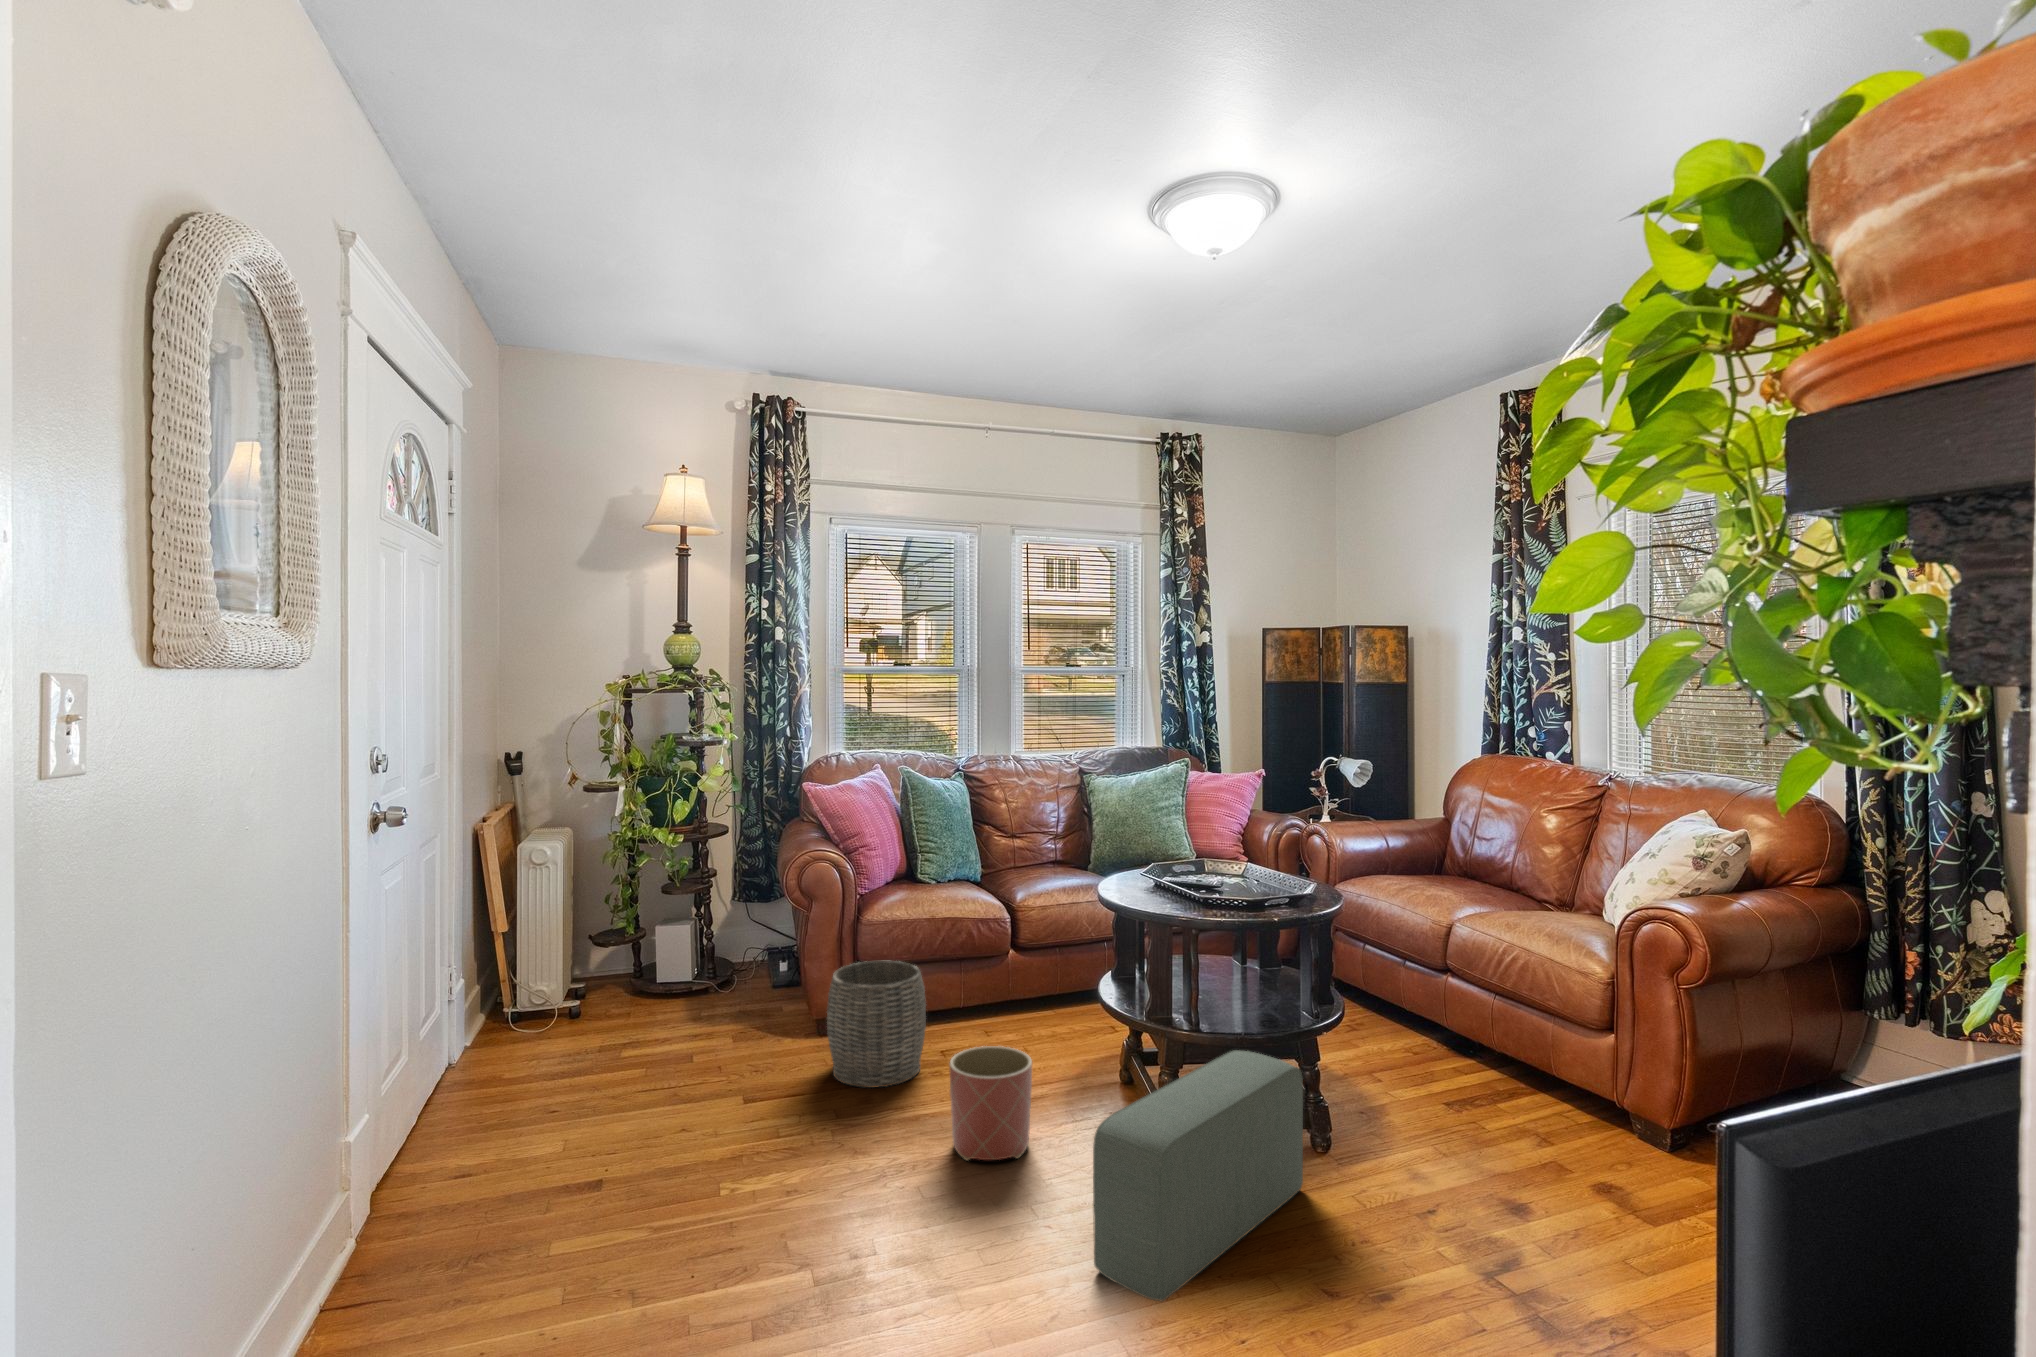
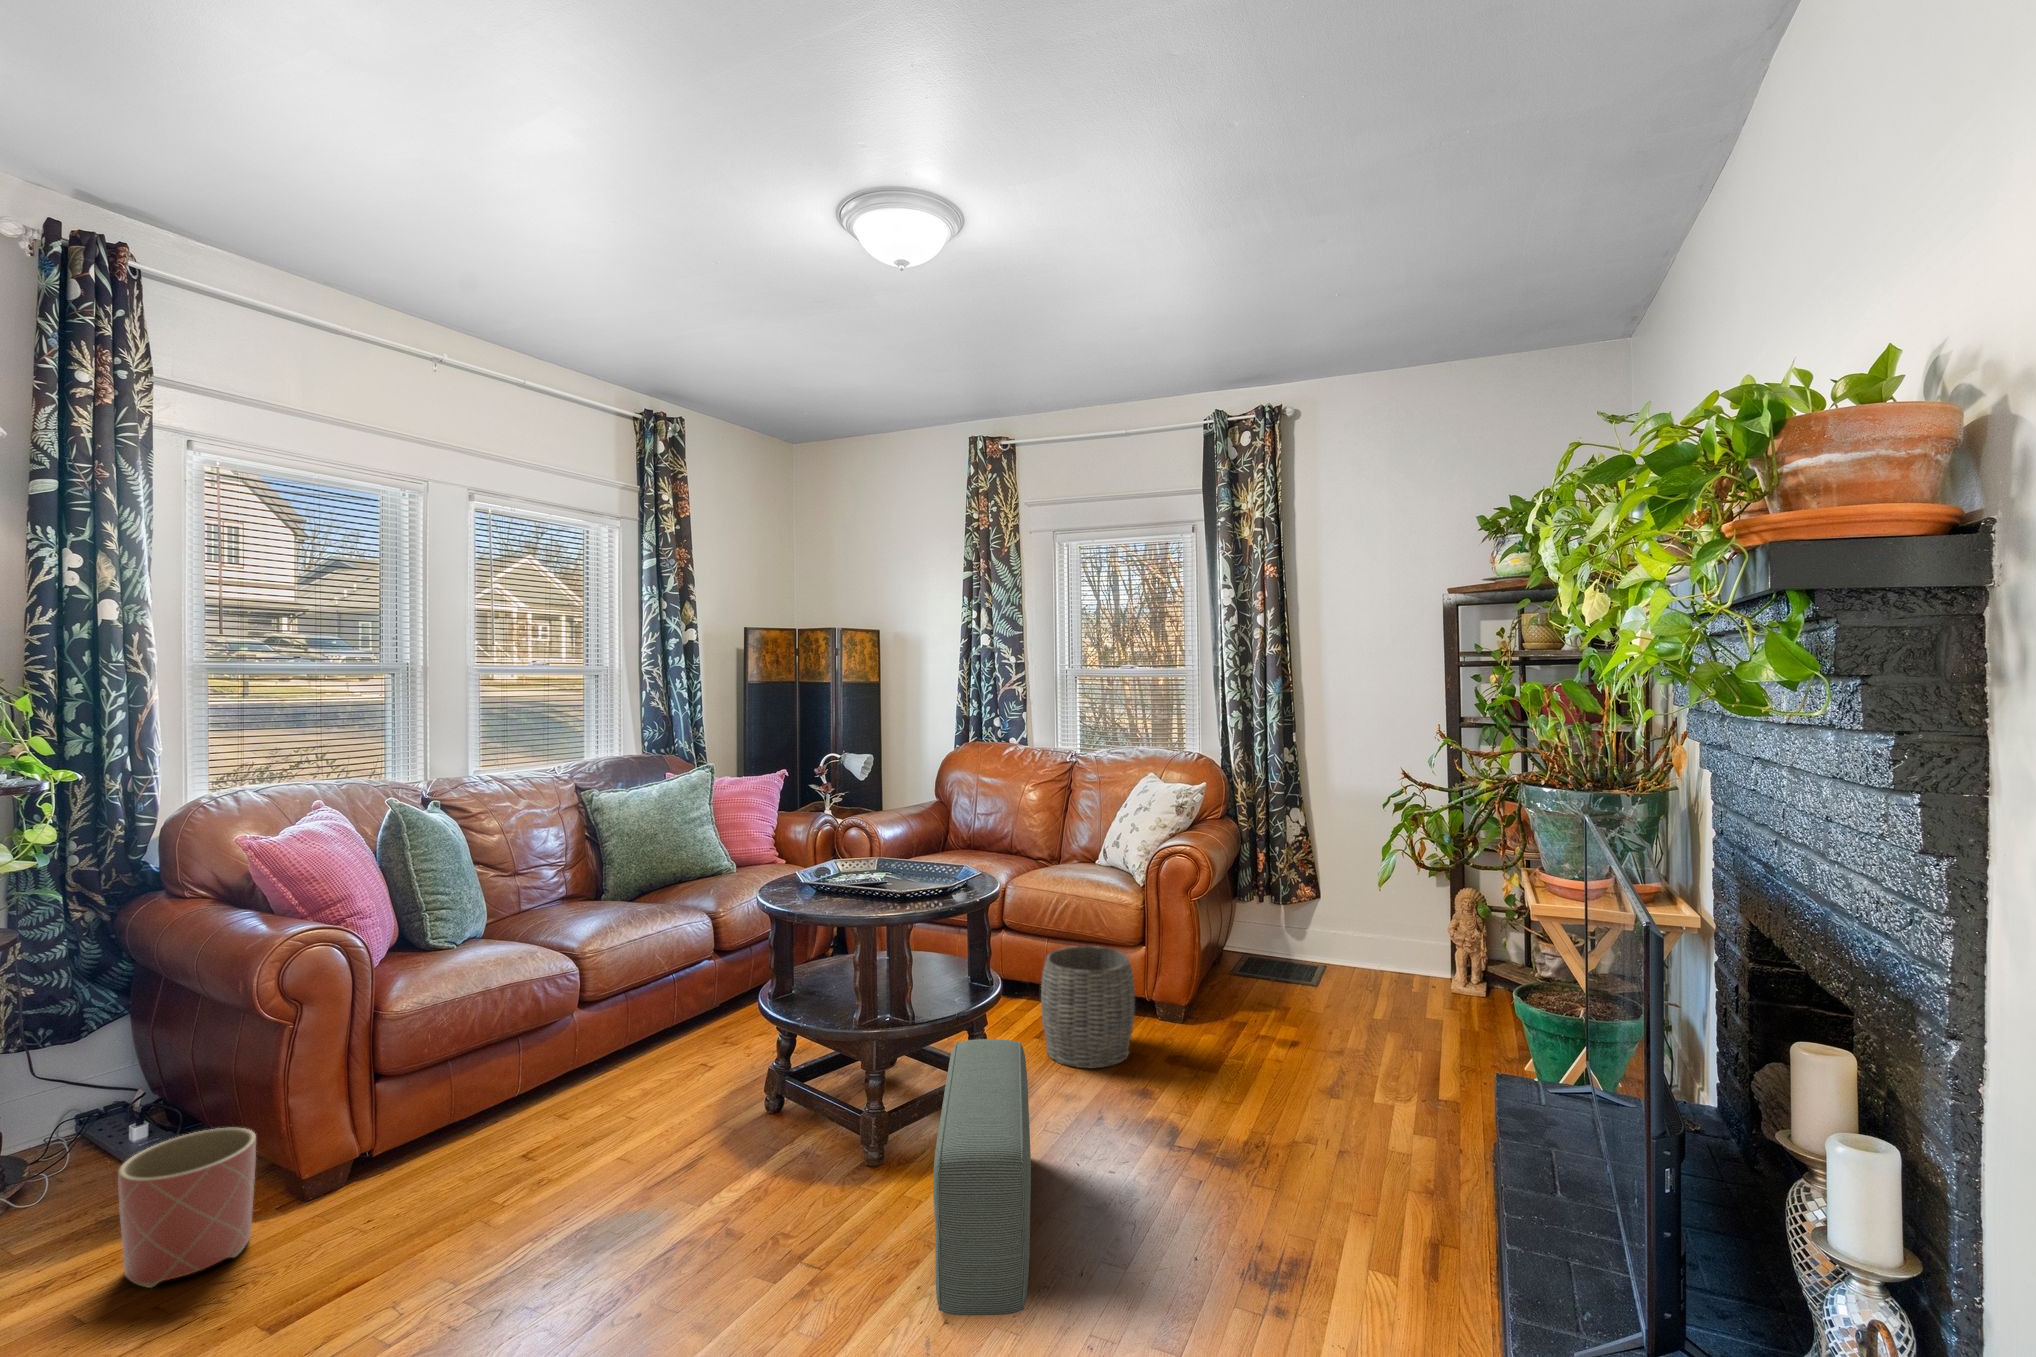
woven basket: present [827,961,926,1088] -> present [1041,946,1135,1068]
planter: present [949,1046,1032,1161] -> present [118,1128,256,1288]

